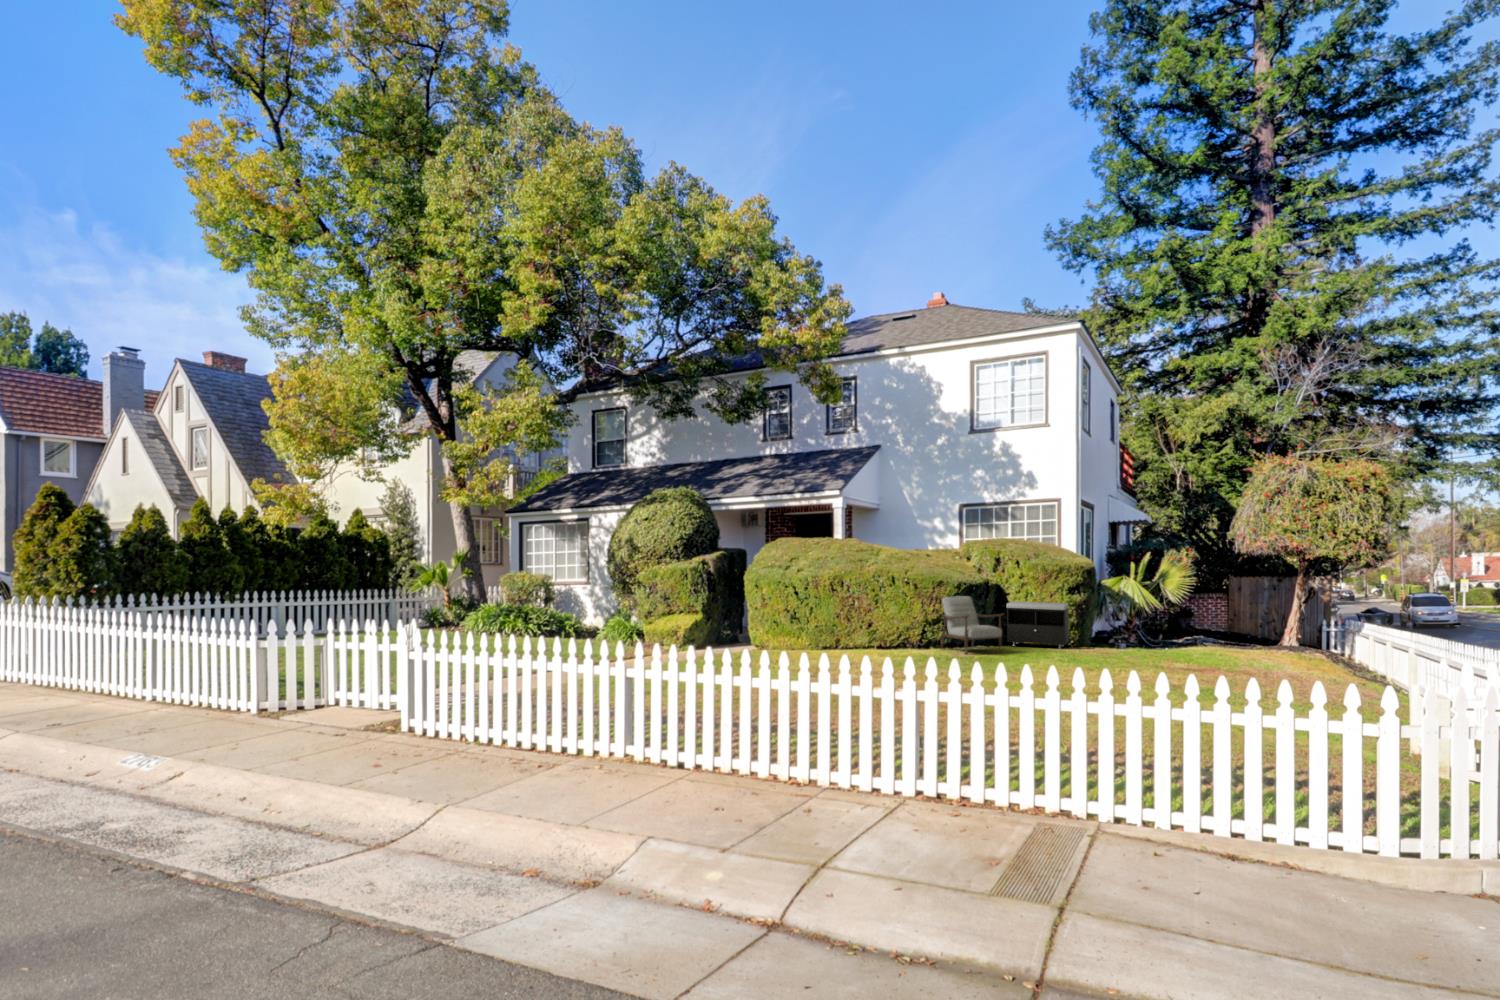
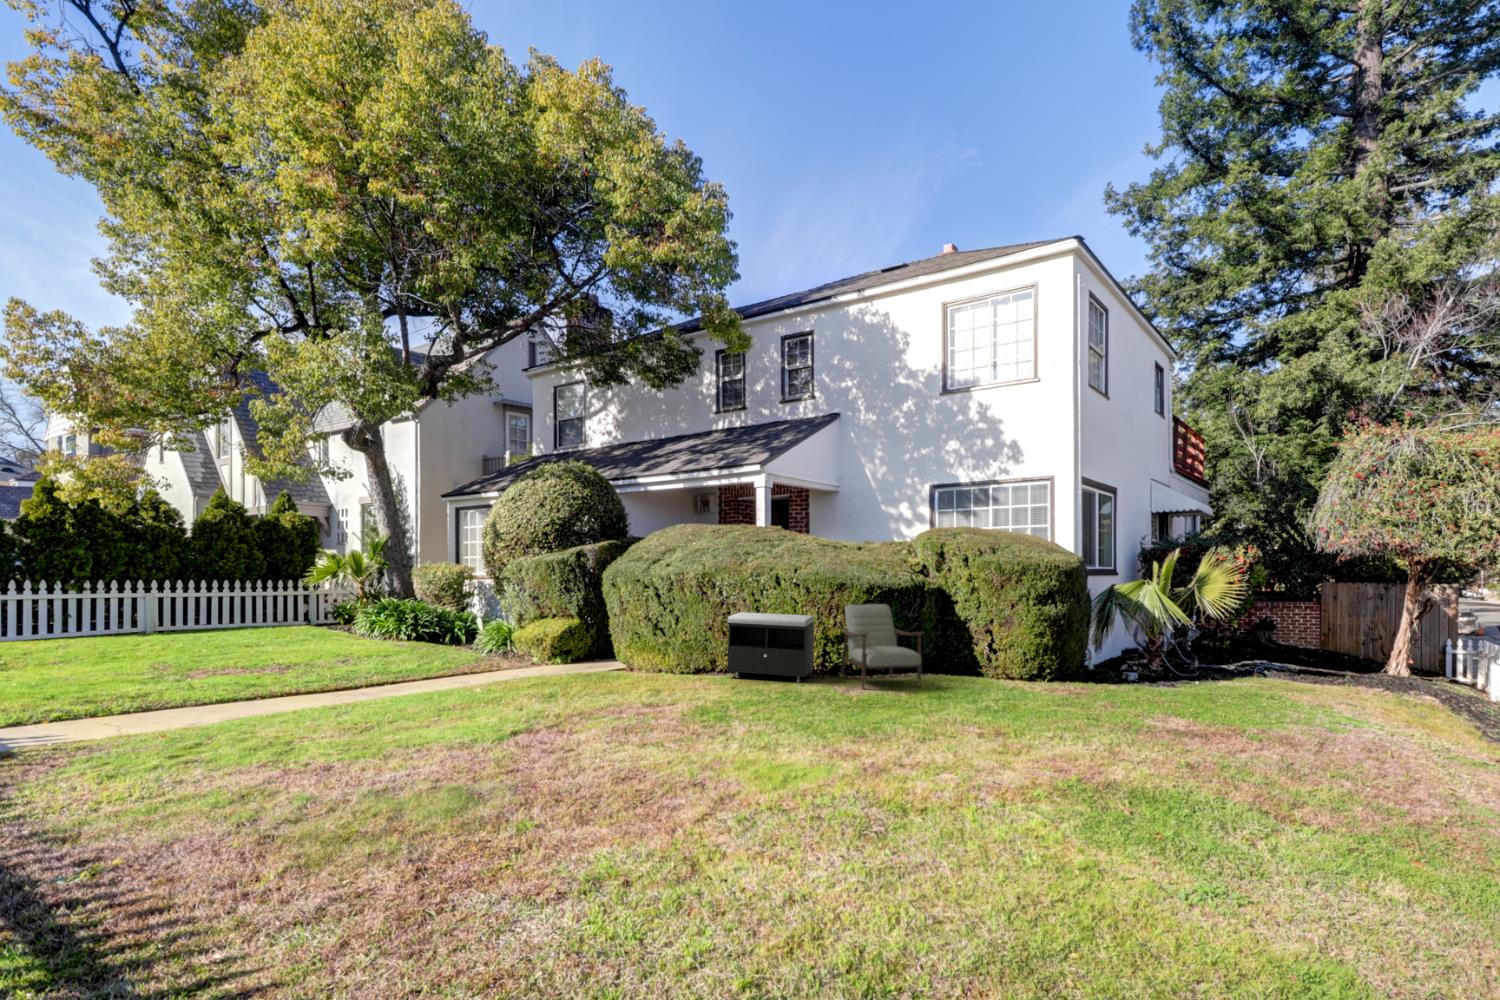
storage bench: present [1006,601,1069,649] -> present [727,612,814,682]

